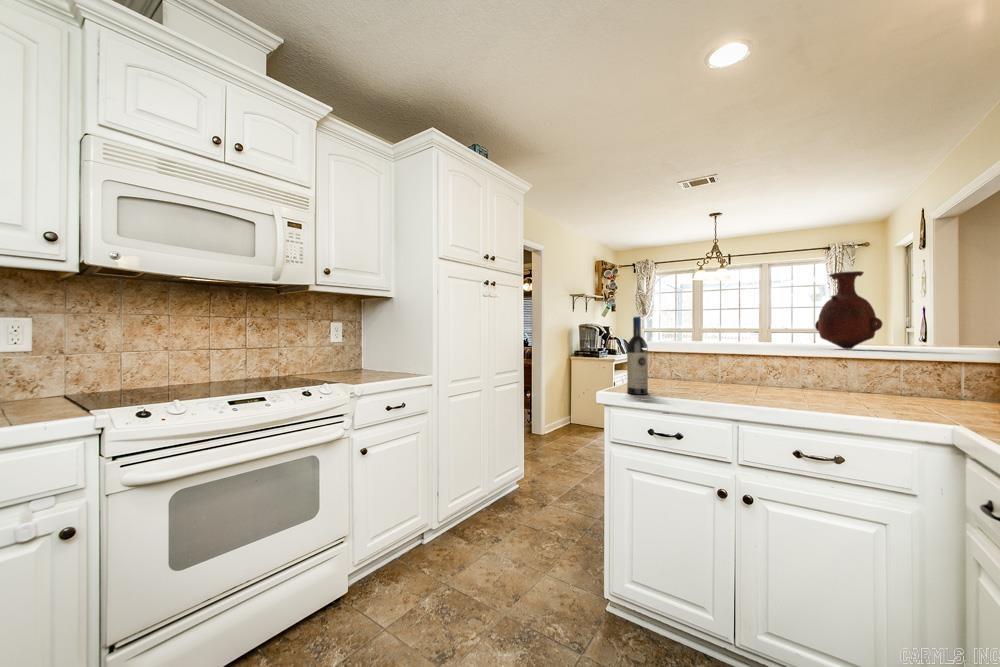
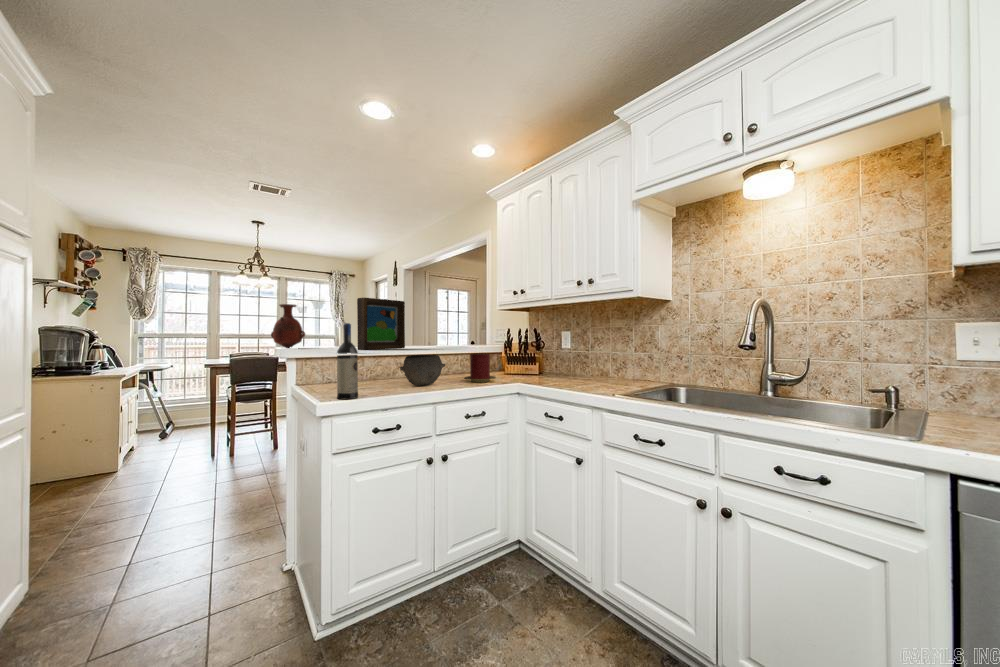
vase: present [815,271,882,349] -> present [271,304,305,348]
picture frame: none [705,283,778,347] -> present [357,298,405,350]
bowl: none [727,356,795,397] -> present [400,355,445,385]
candle: none [847,360,924,412] -> present [464,353,496,382]

